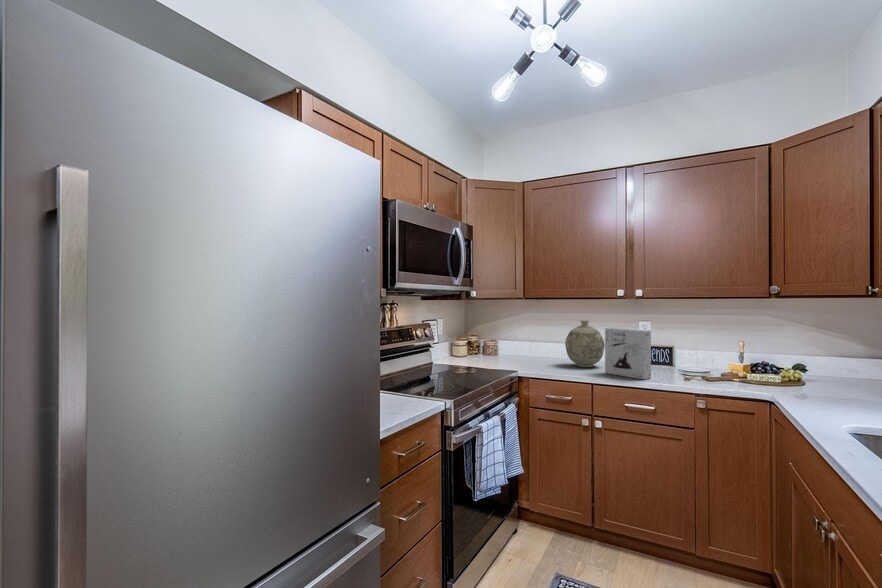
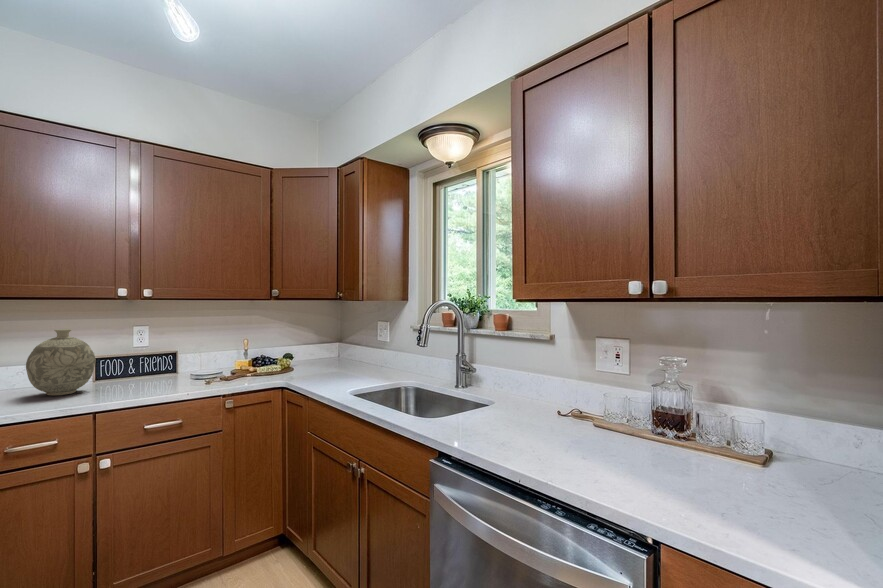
cereal box: present [605,327,651,379] -> none [107,335,171,395]

